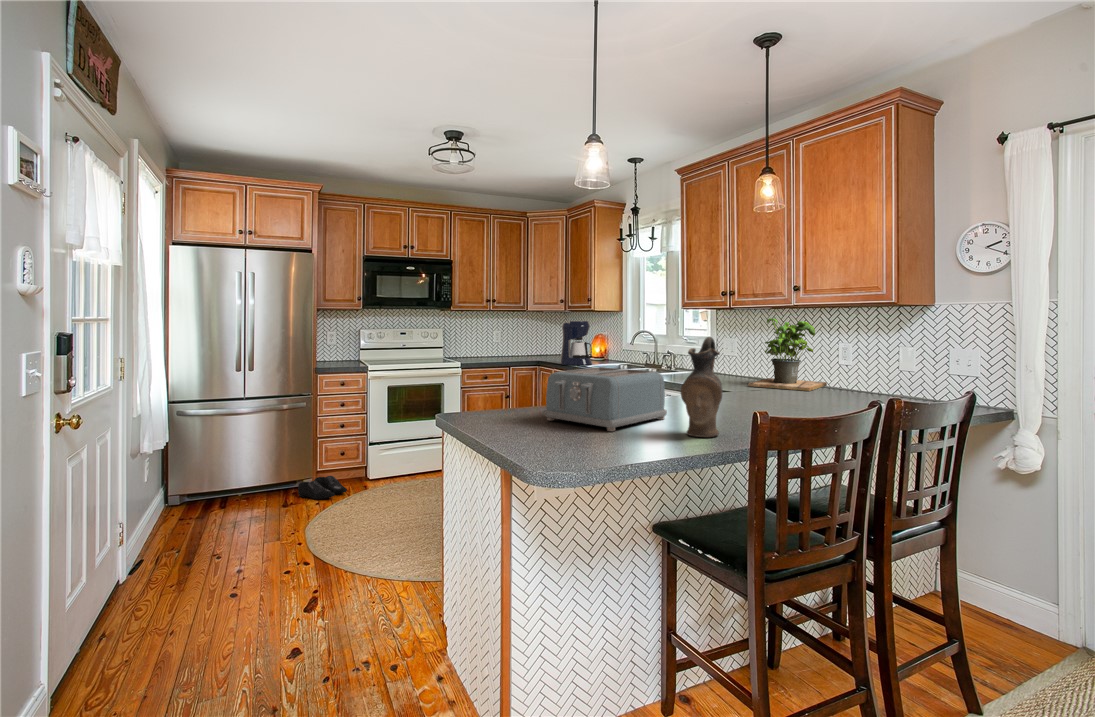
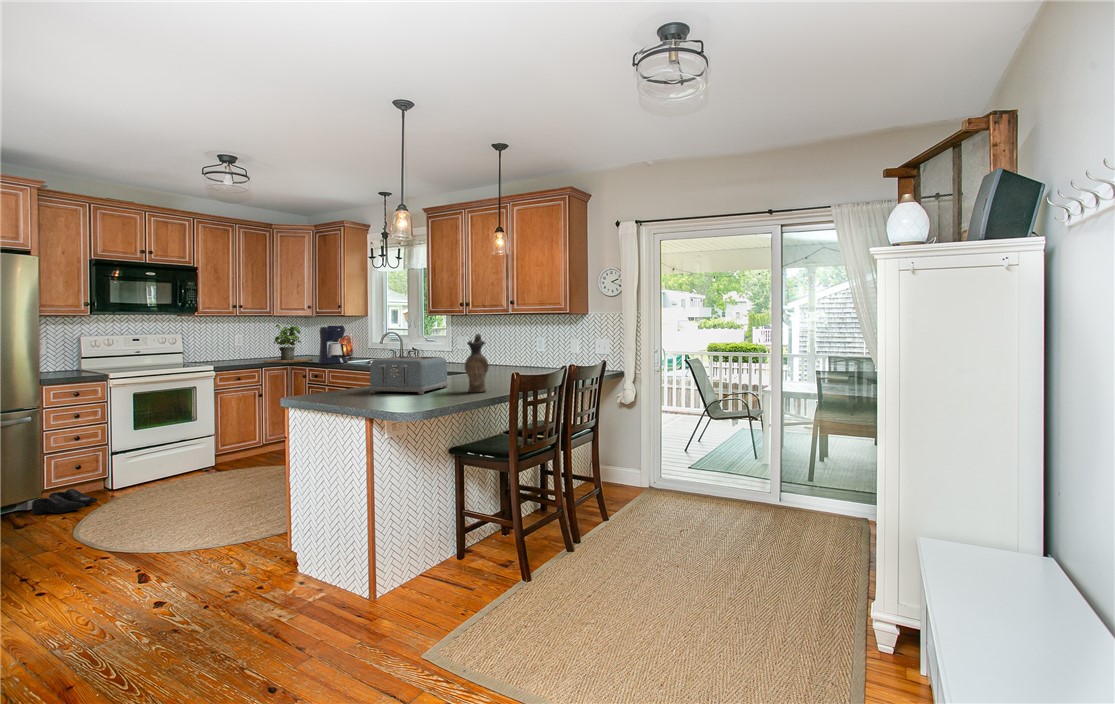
potted plant: present [748,318,827,391] -> present [264,325,313,363]

